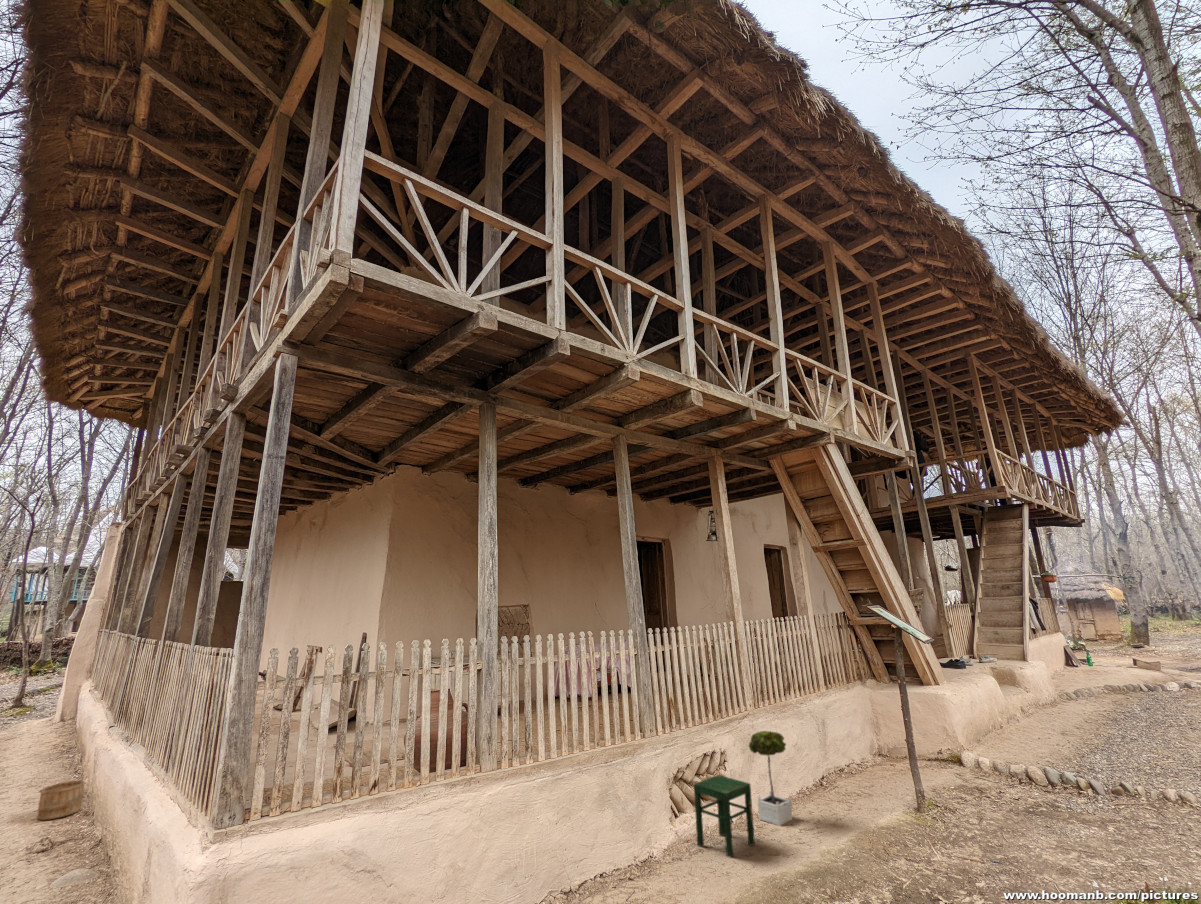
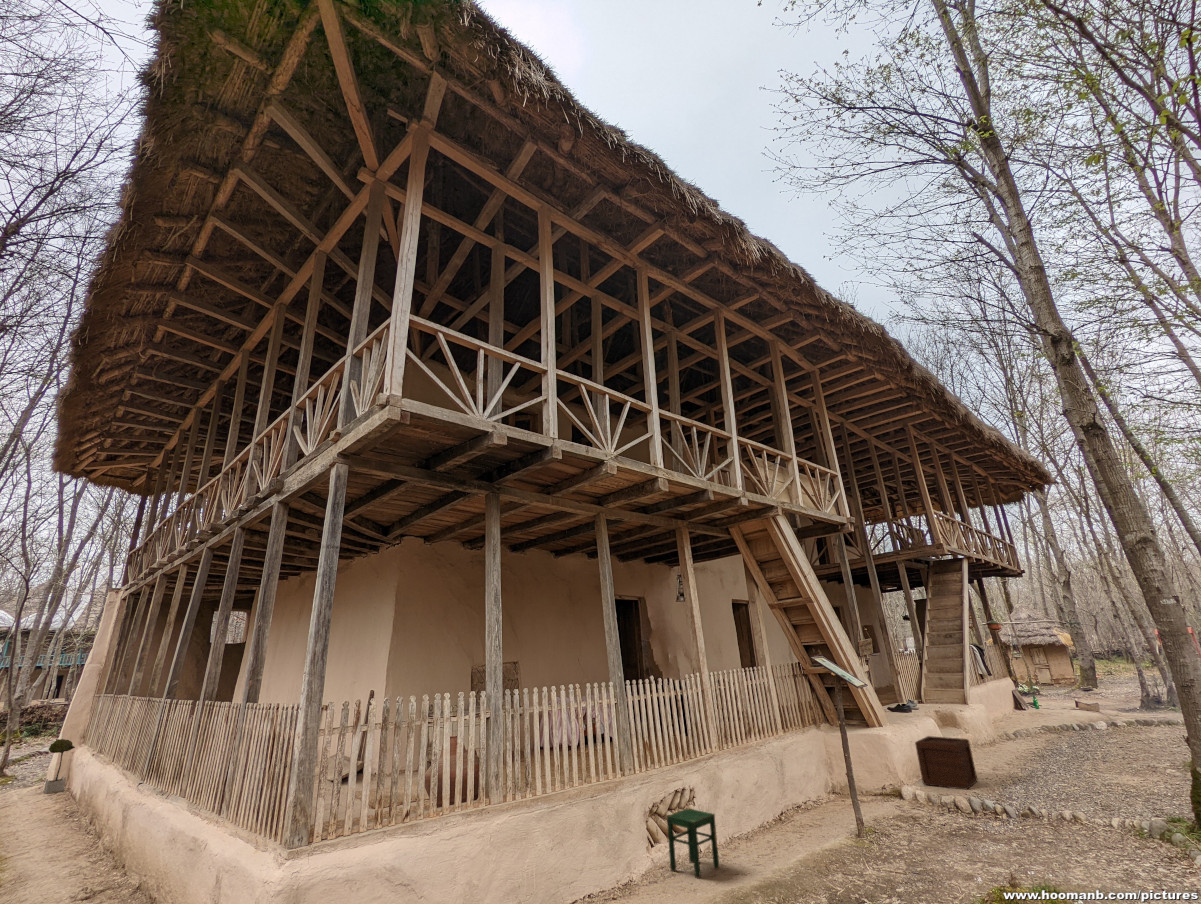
wooden crate: none [975,696,1046,757] -> present [915,736,978,790]
potted tree: present [749,731,792,826] -> present [44,739,75,794]
wooden bucket: present [38,780,86,820] -> none [79,833,122,870]

